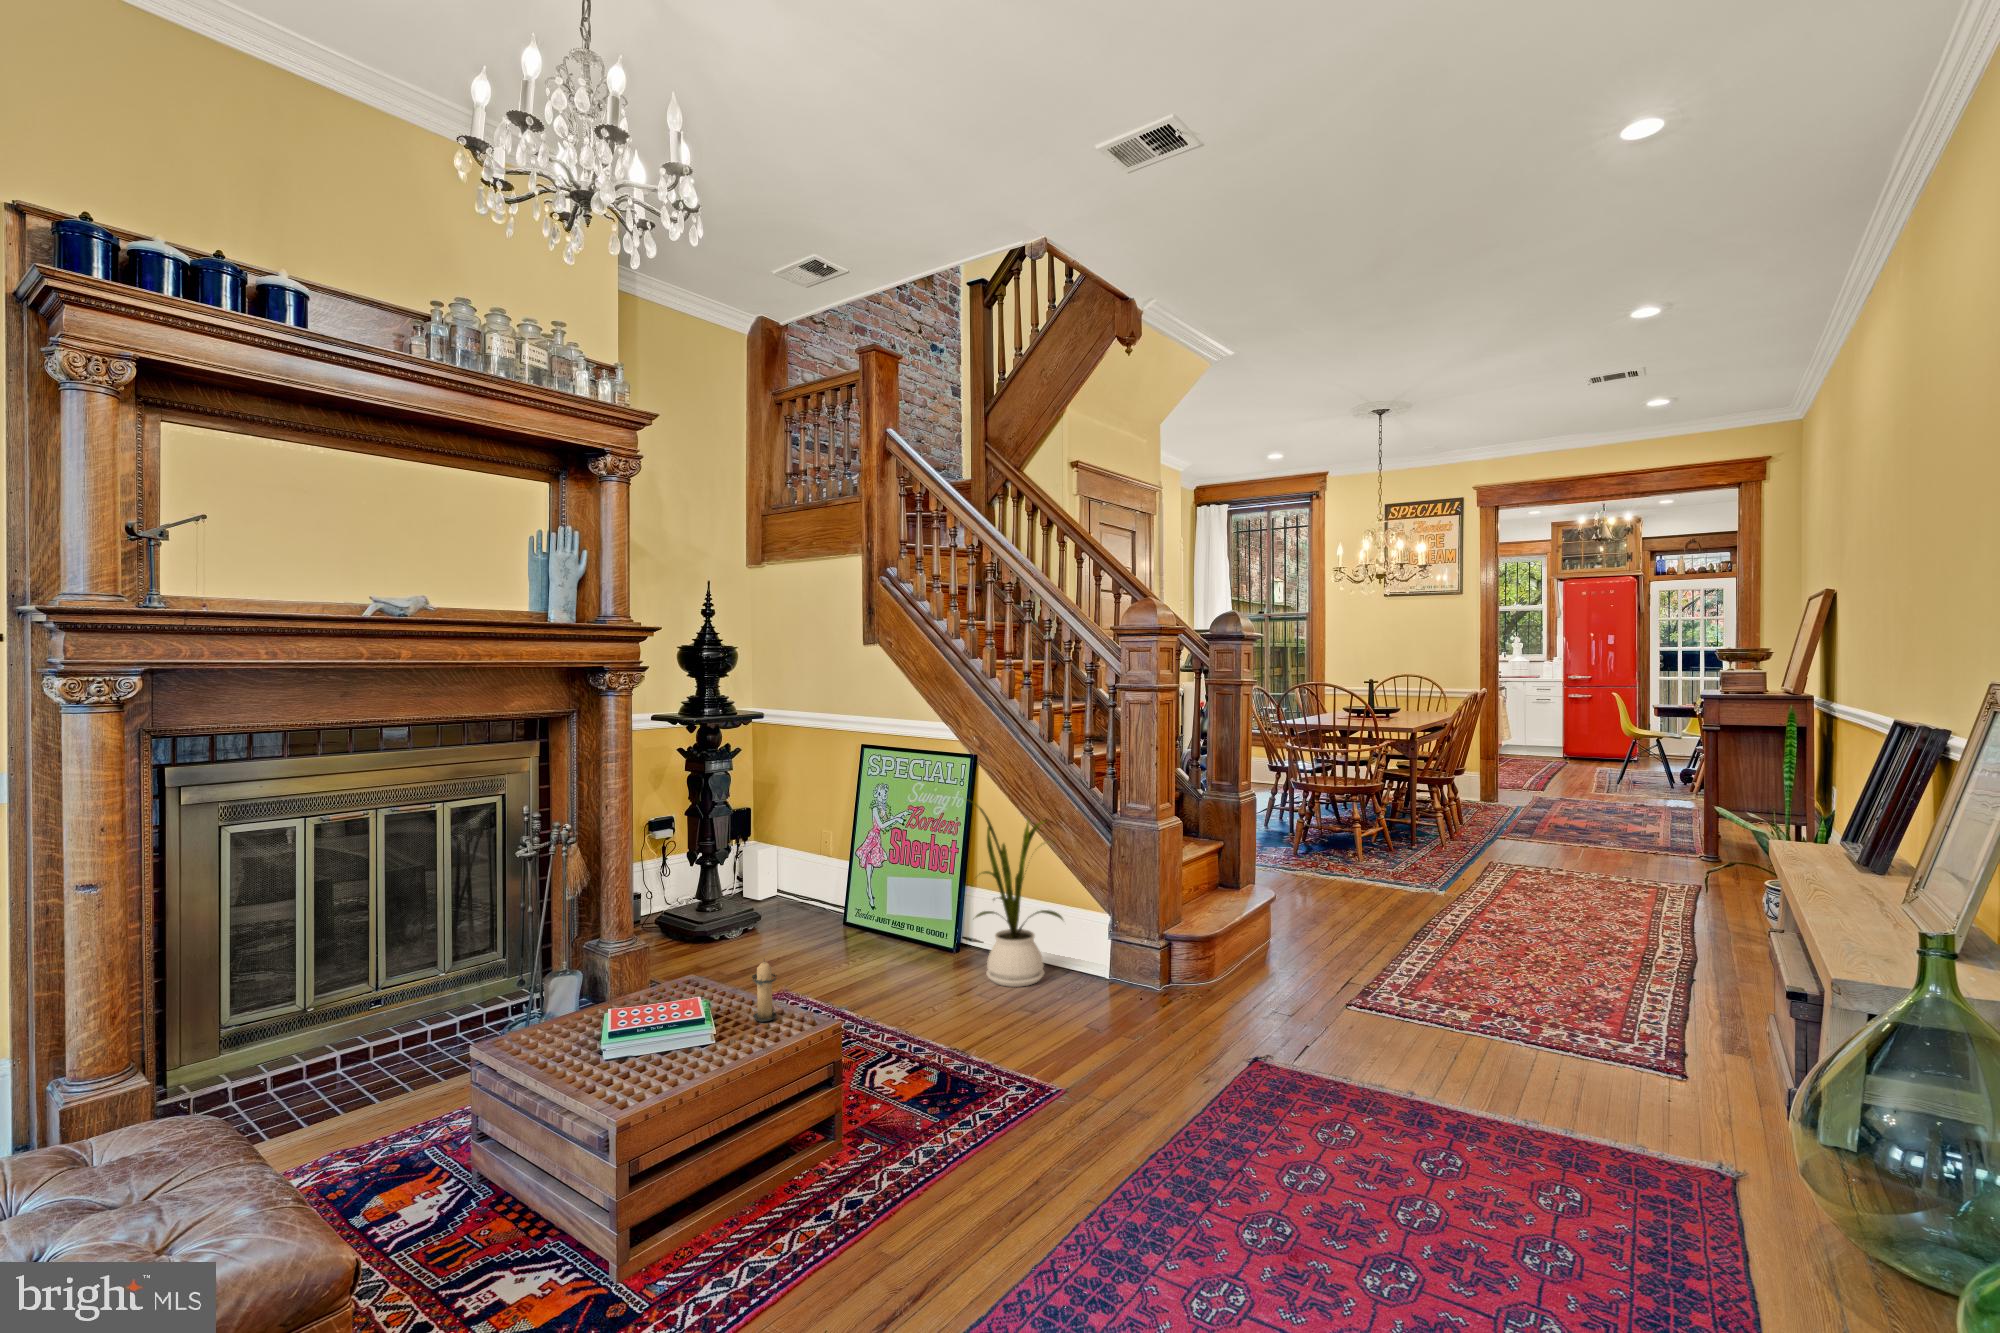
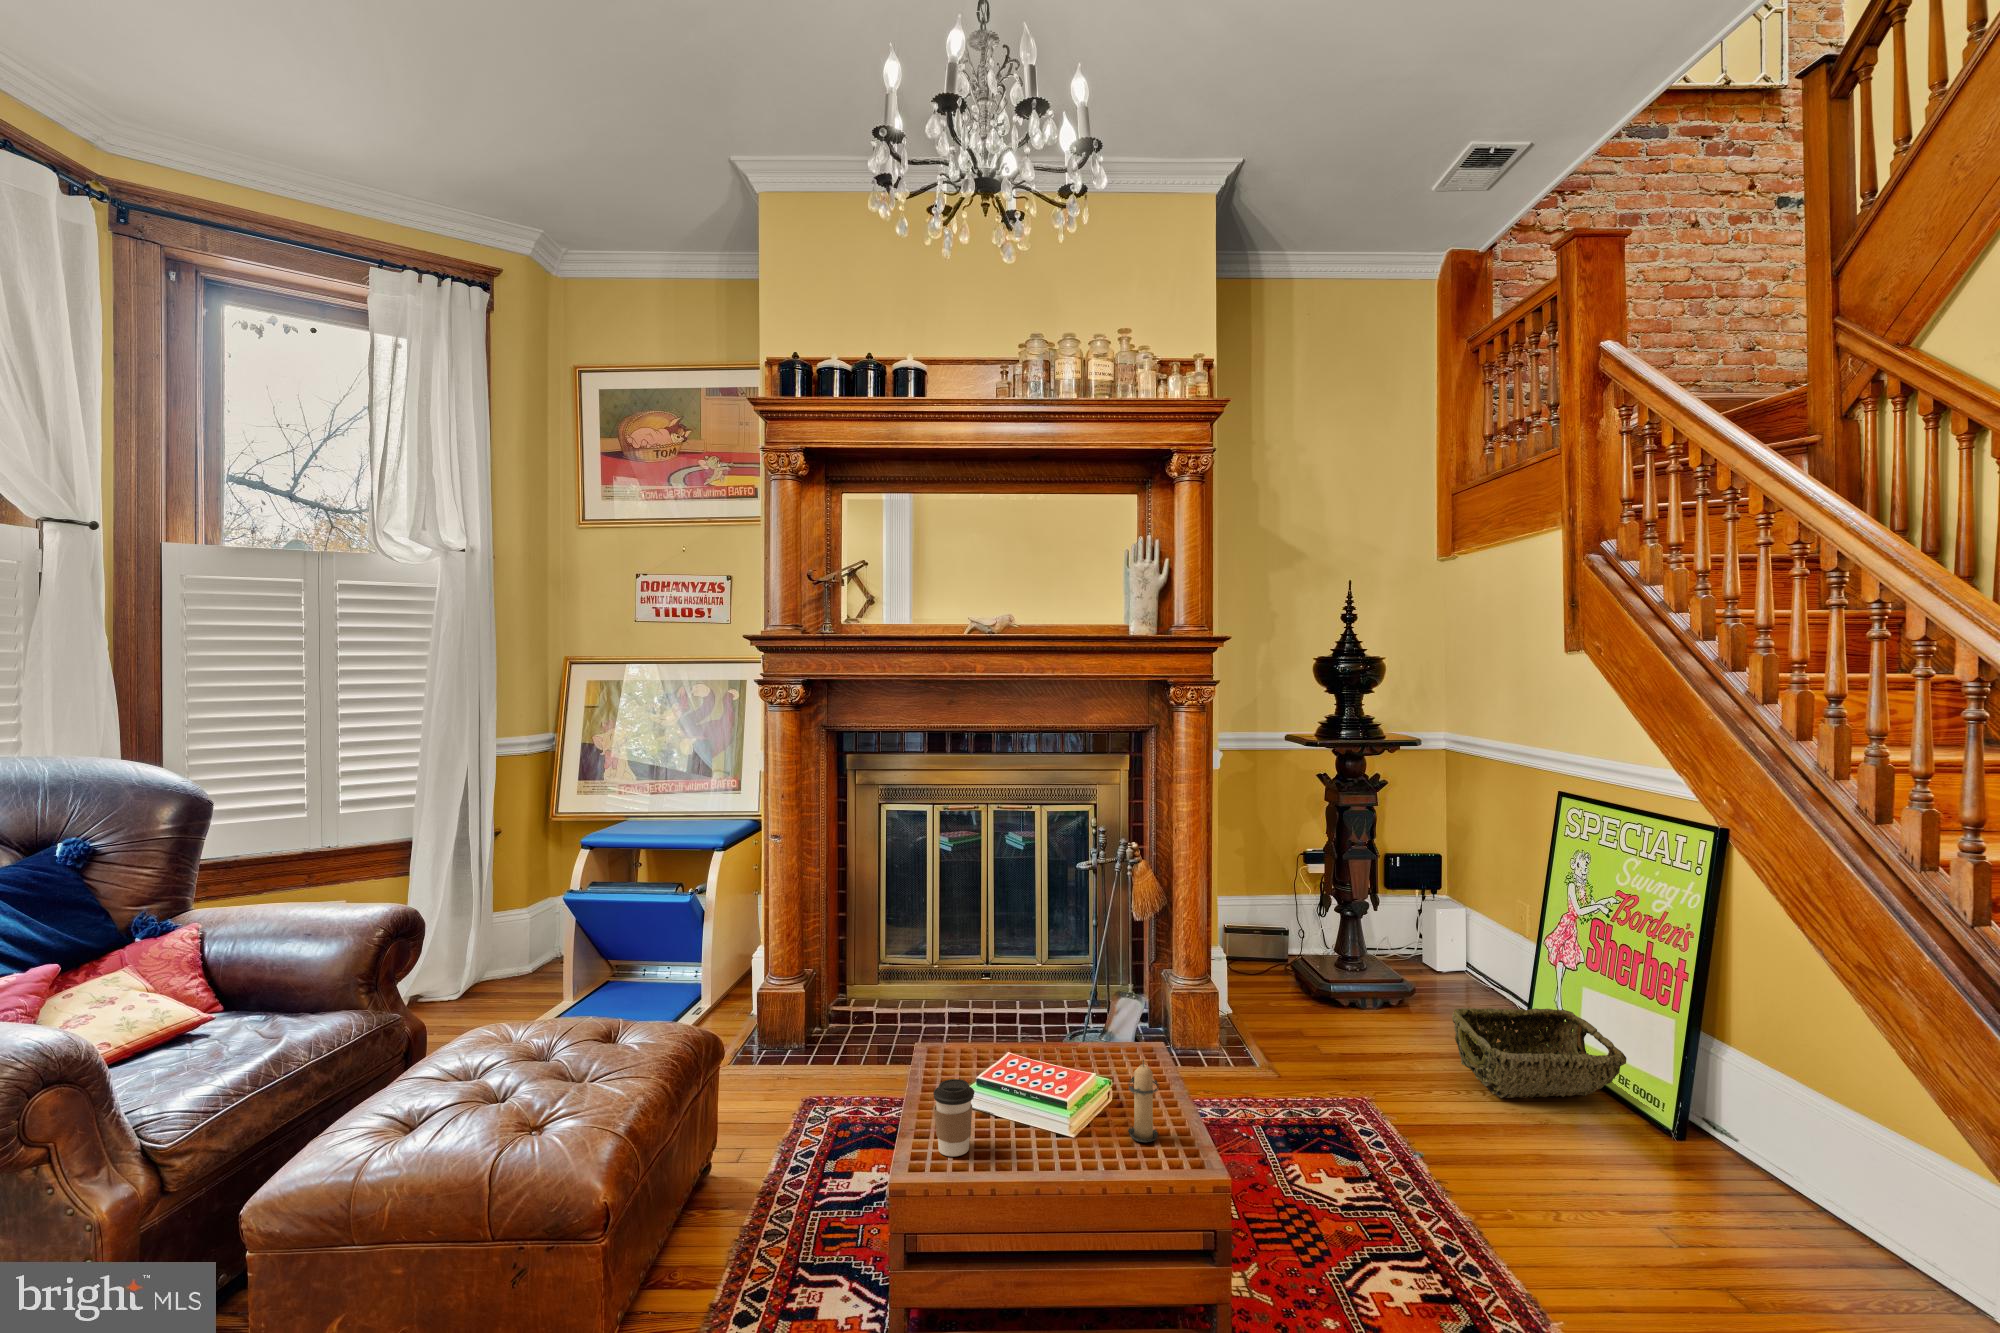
house plant: present [972,801,1063,987] -> none [1658,894,1848,1242]
woven basket: none [822,895,927,963] -> present [1452,1008,1626,1098]
coffee cup: none [618,1014,656,1081] -> present [933,1079,974,1156]

